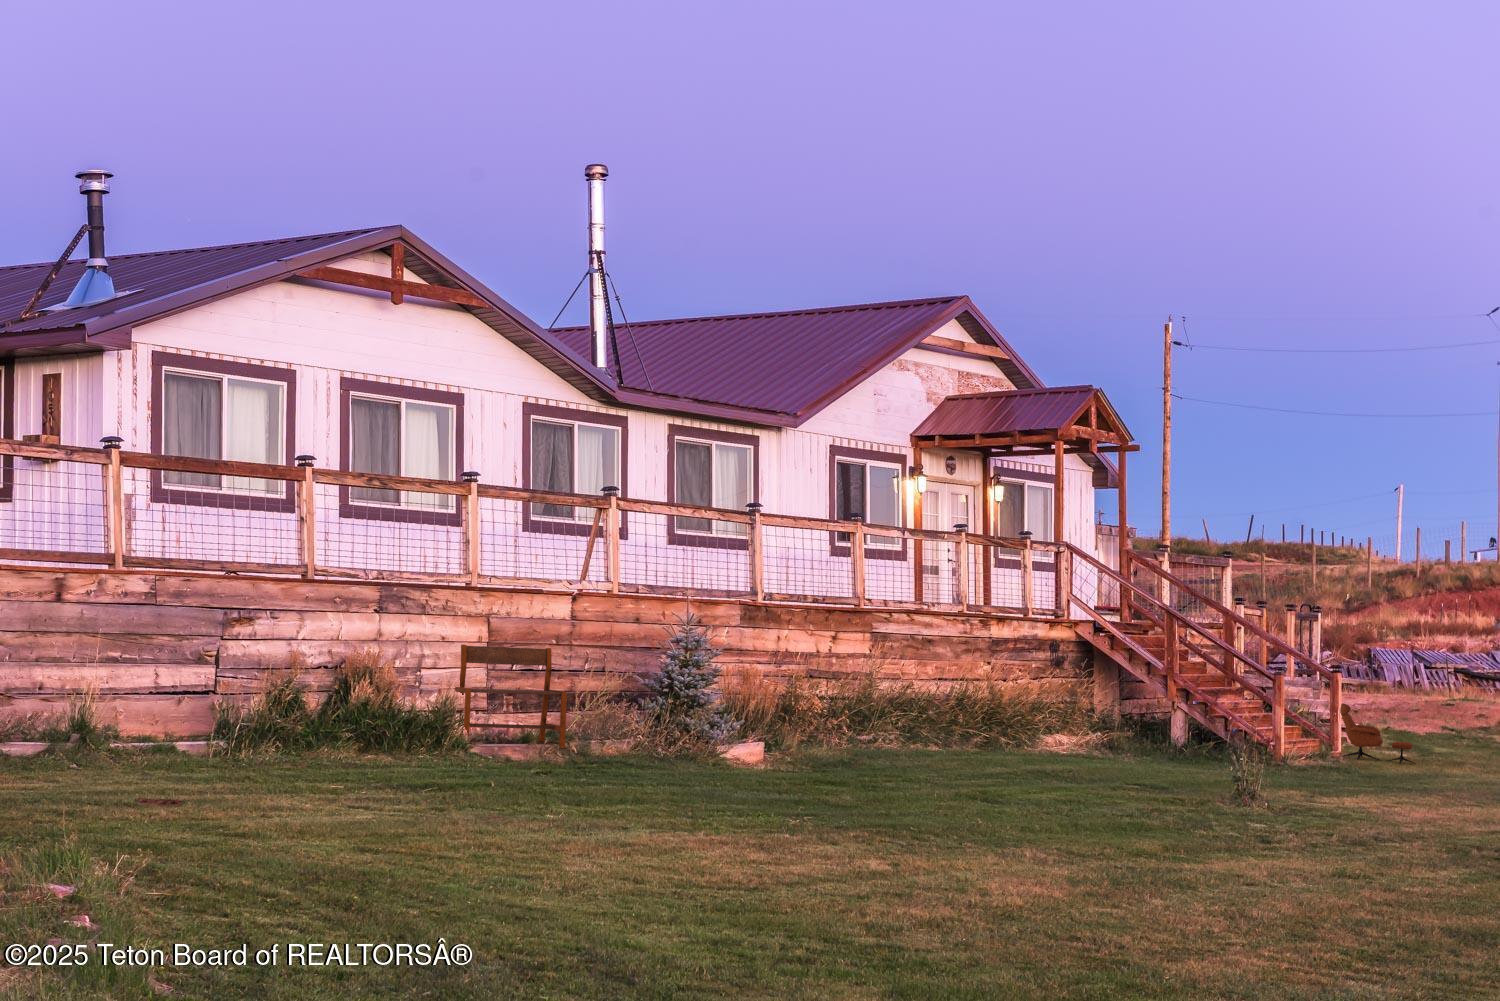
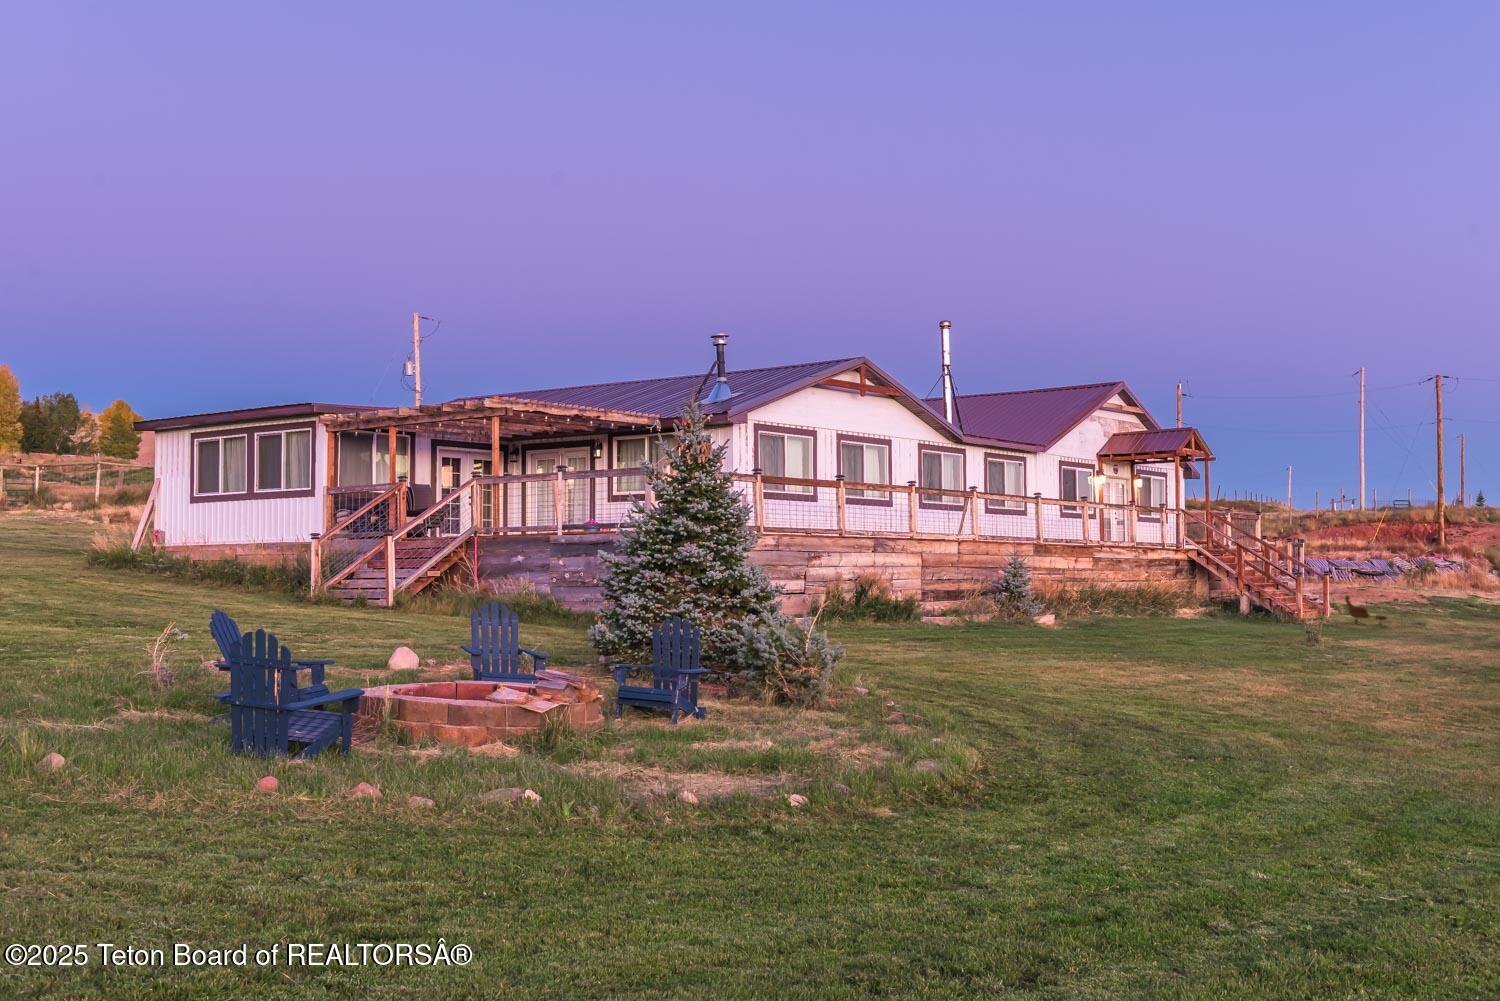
bench: present [455,645,567,748] -> none [905,567,963,619]

